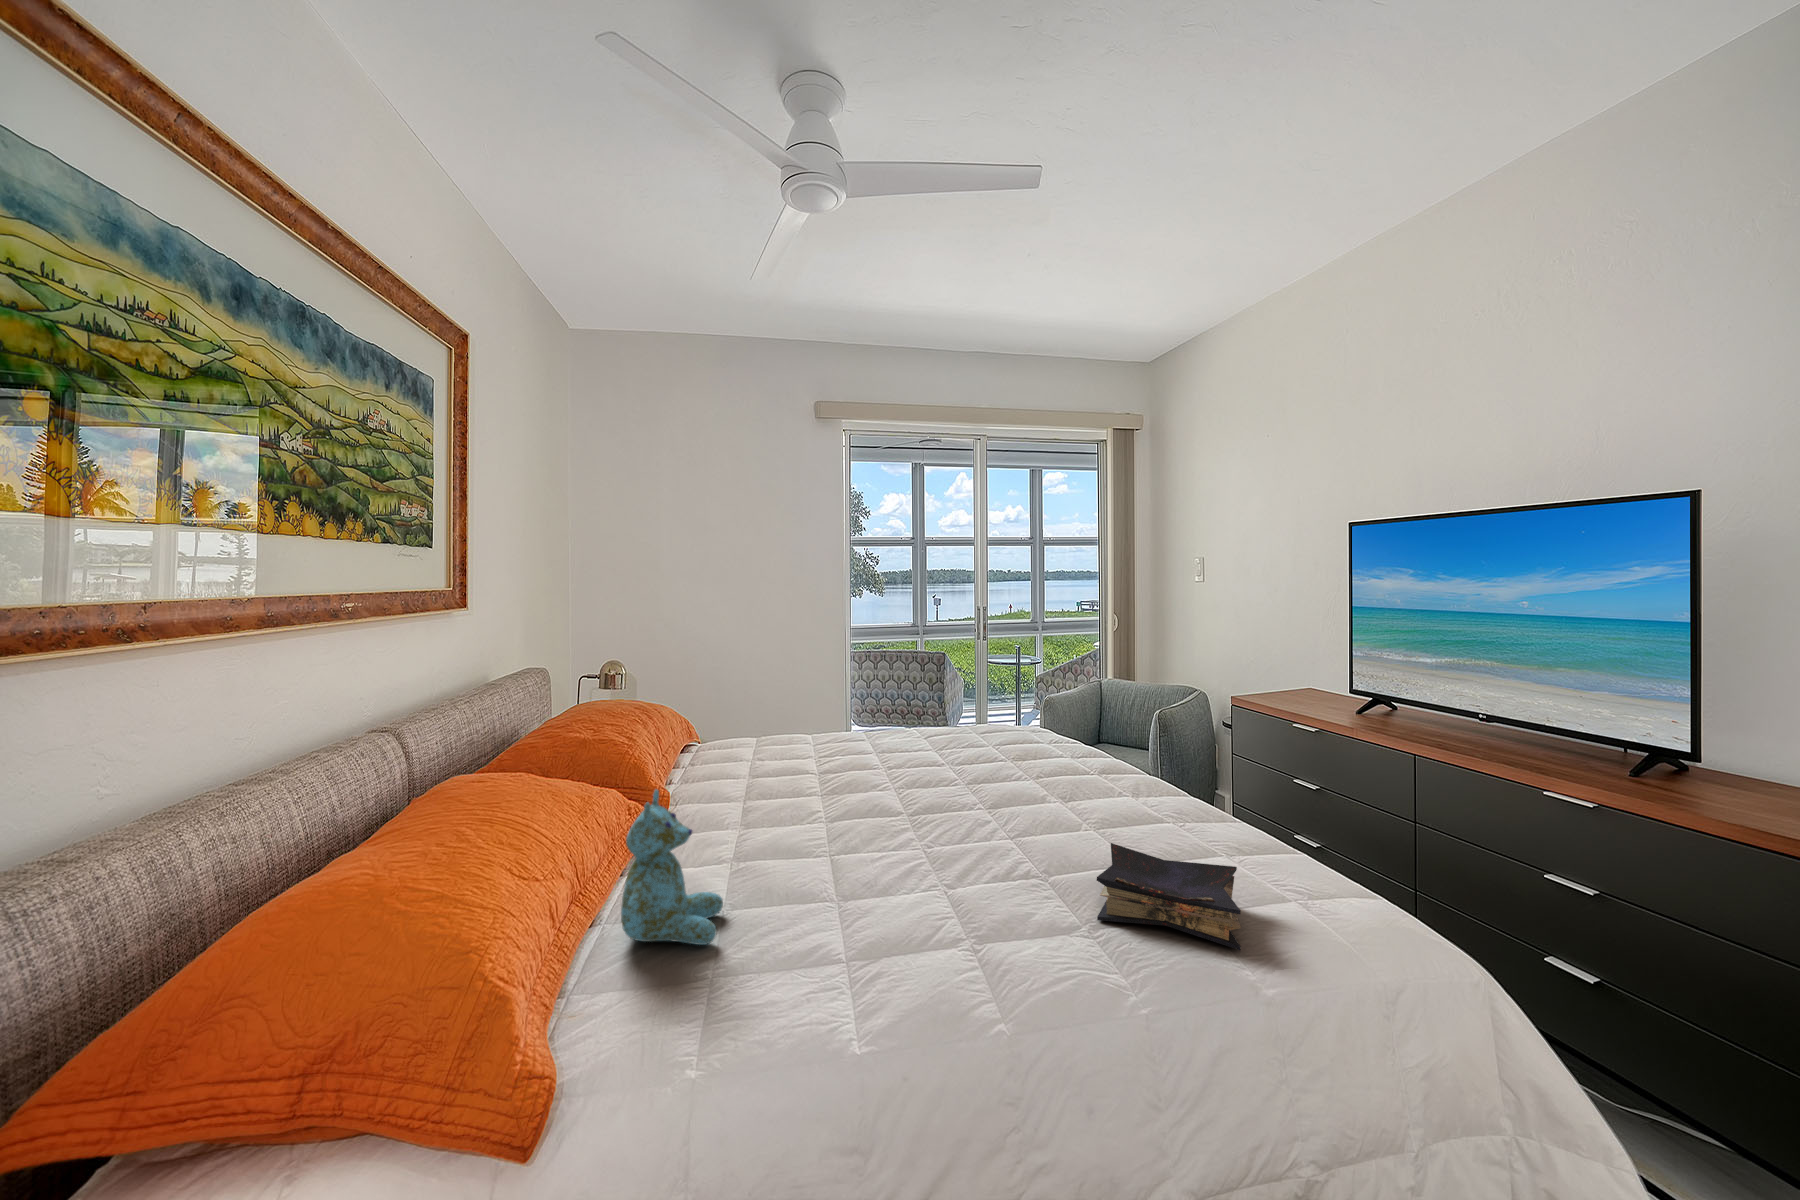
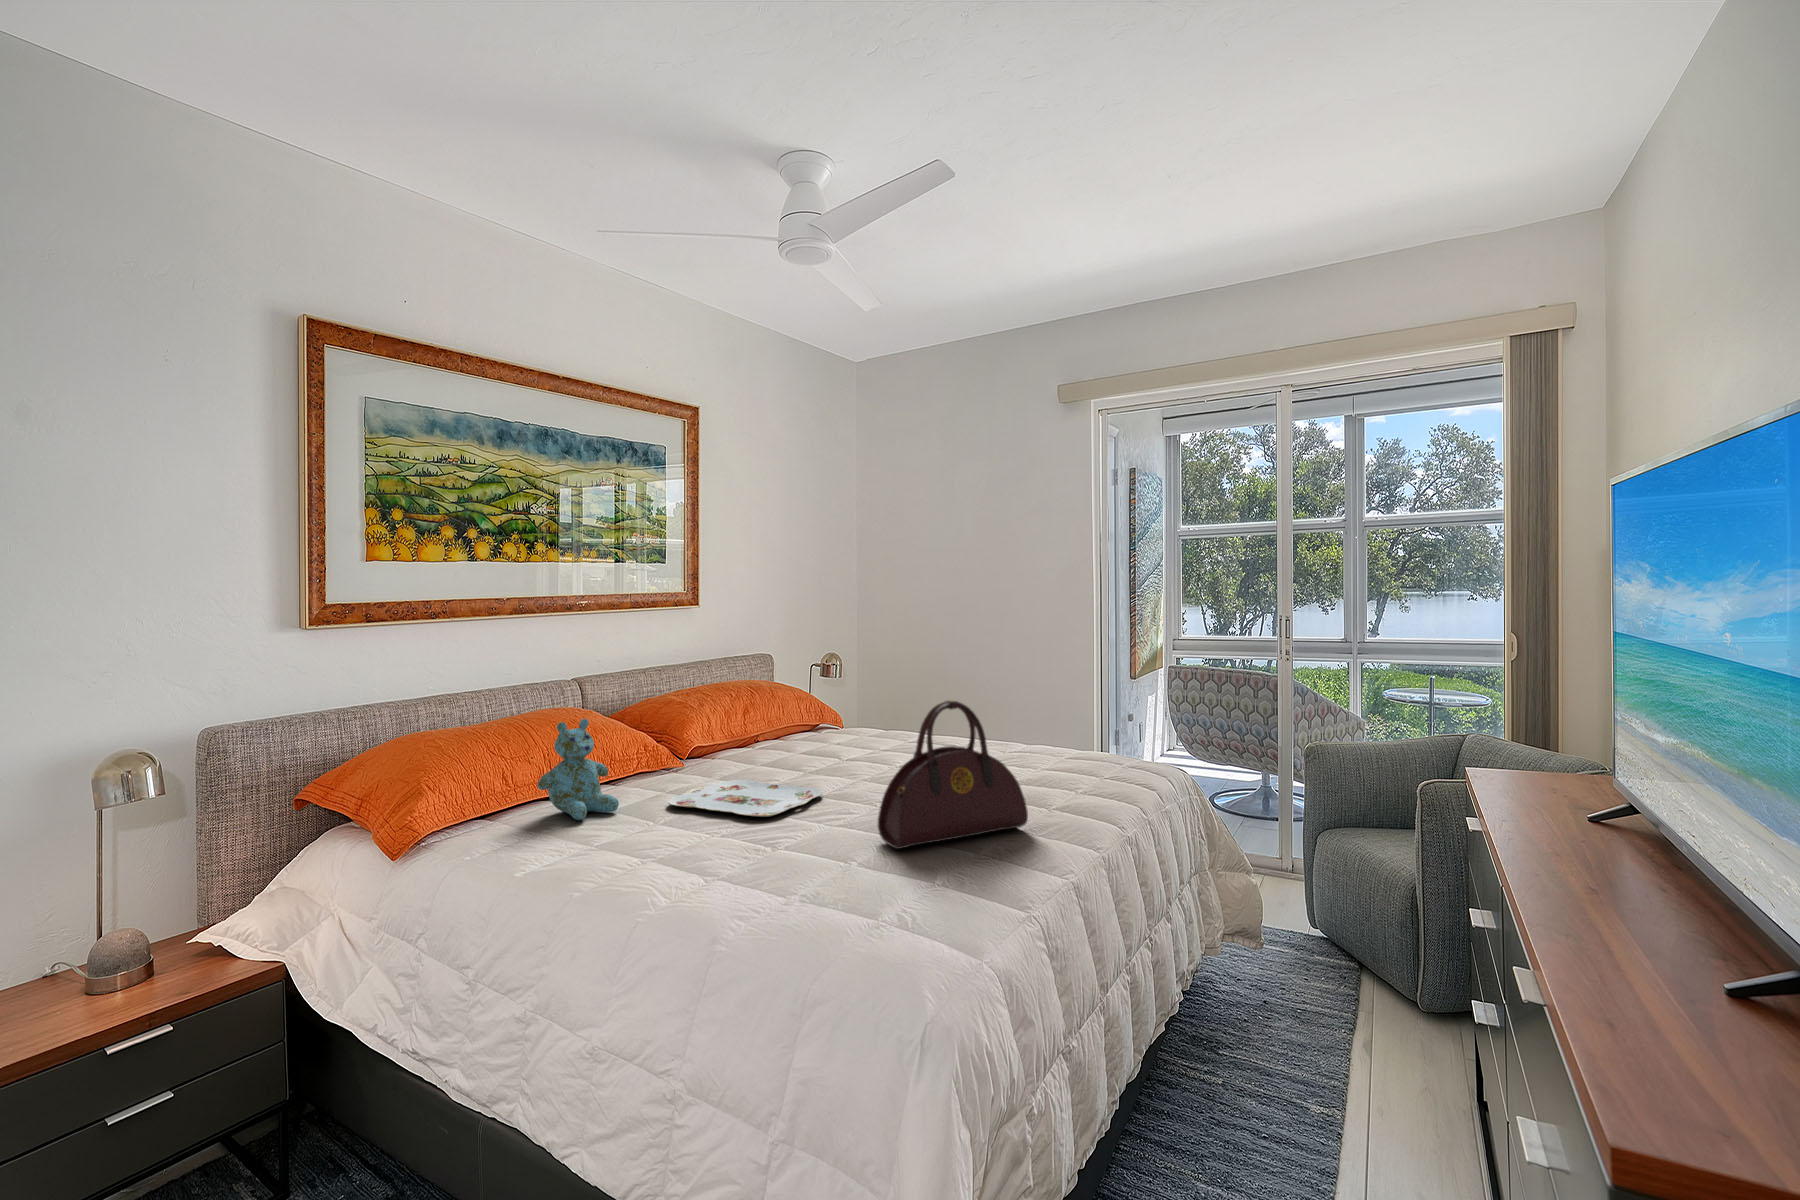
handbag: none [1049,702,1107,852] -> present [878,700,1028,849]
serving tray: none [742,812,916,879] -> present [667,780,822,817]
book: present [1097,843,1241,950] -> none [770,829,894,919]

